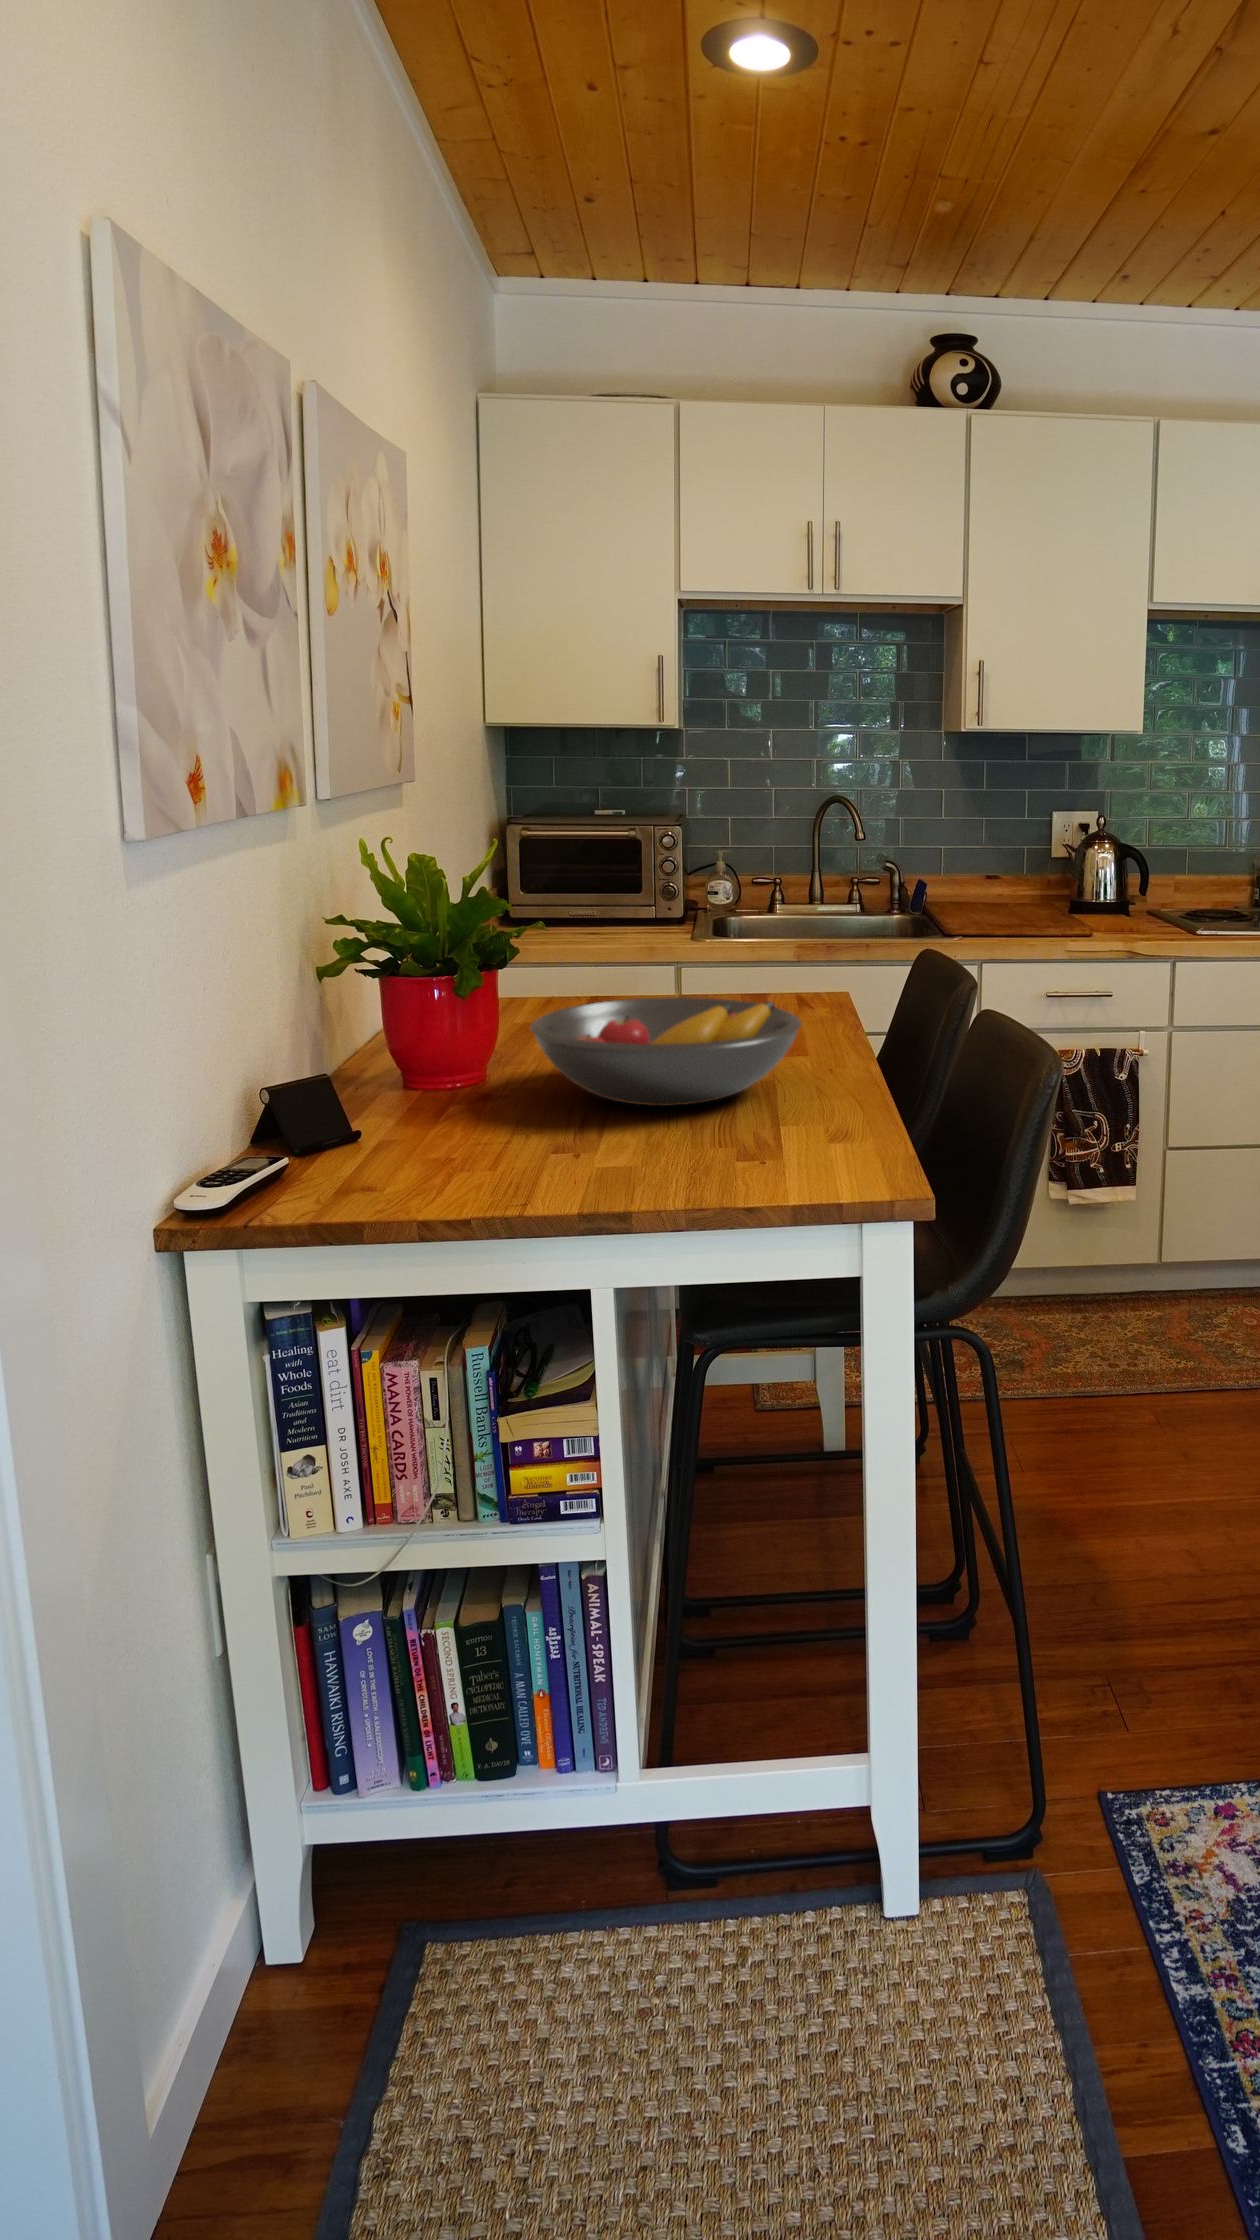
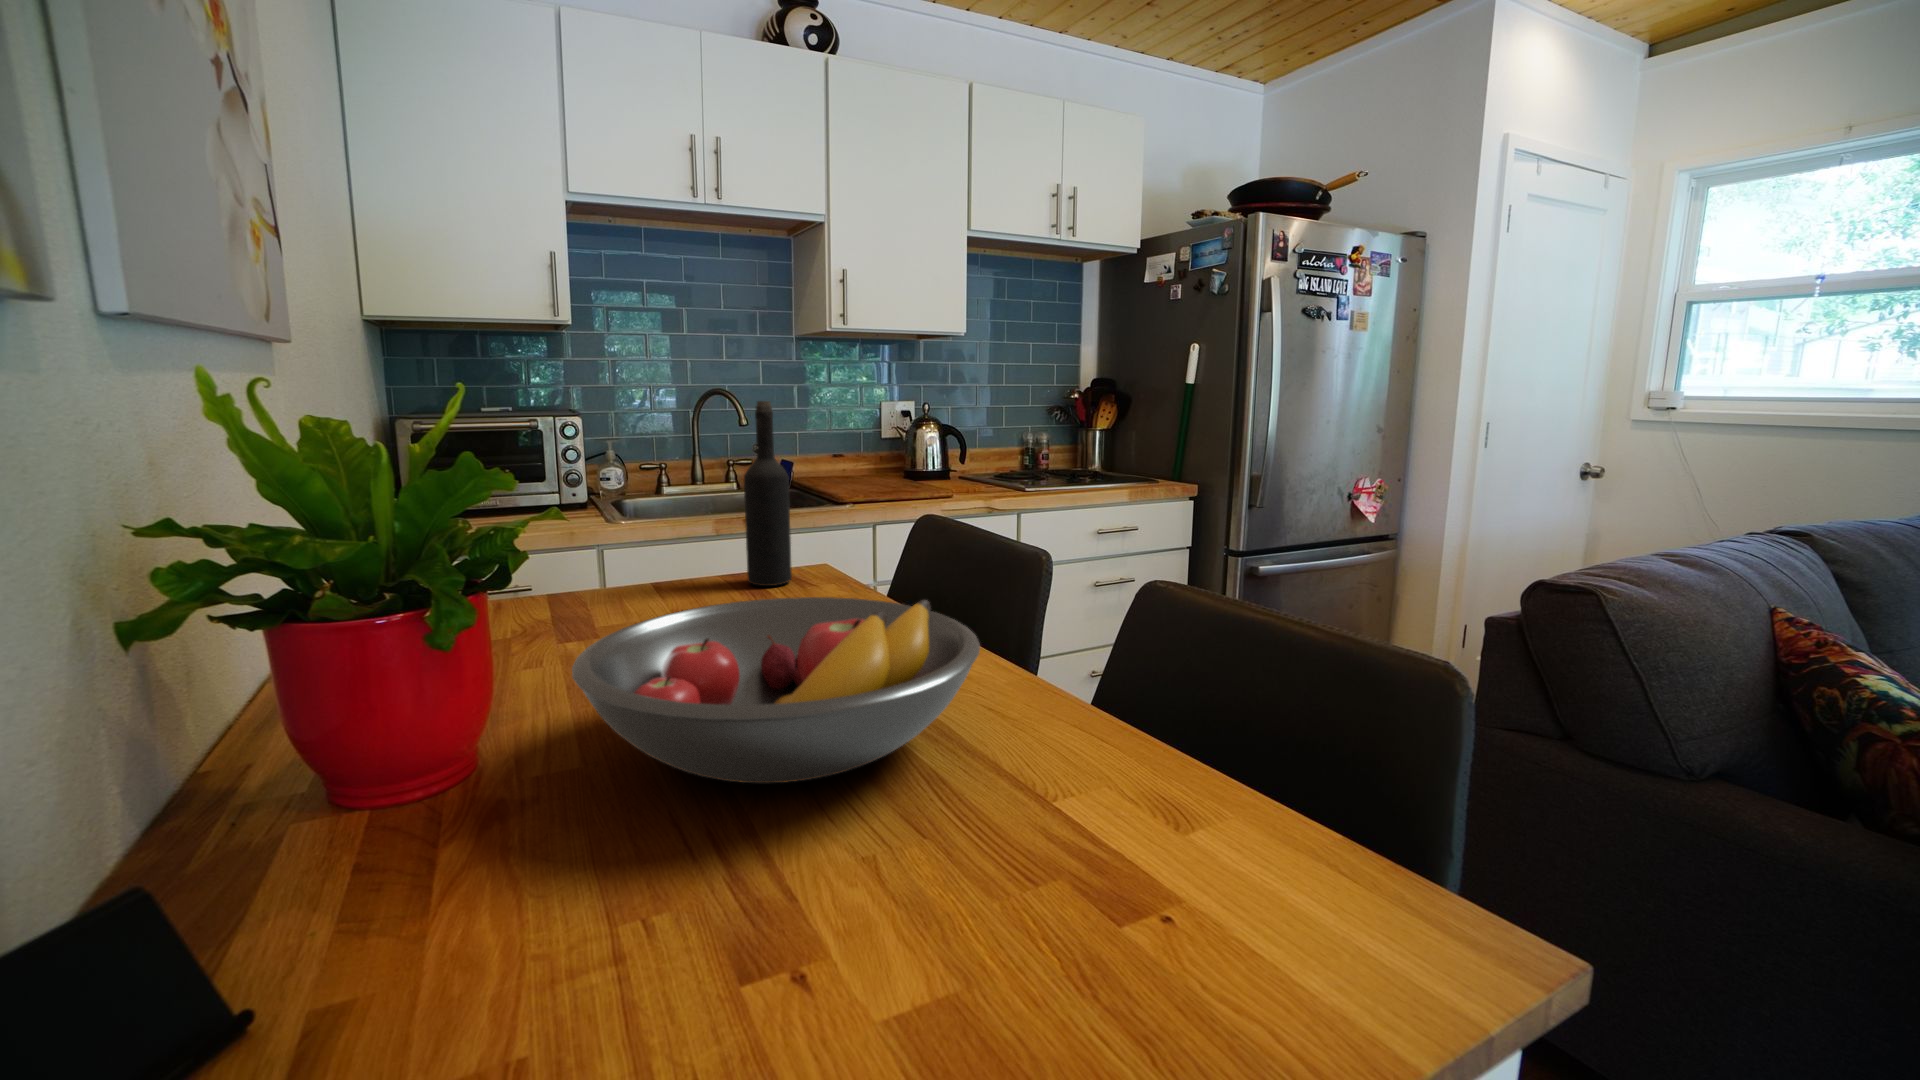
wine bottle: none [760,833,801,1005] -> present [744,401,792,586]

